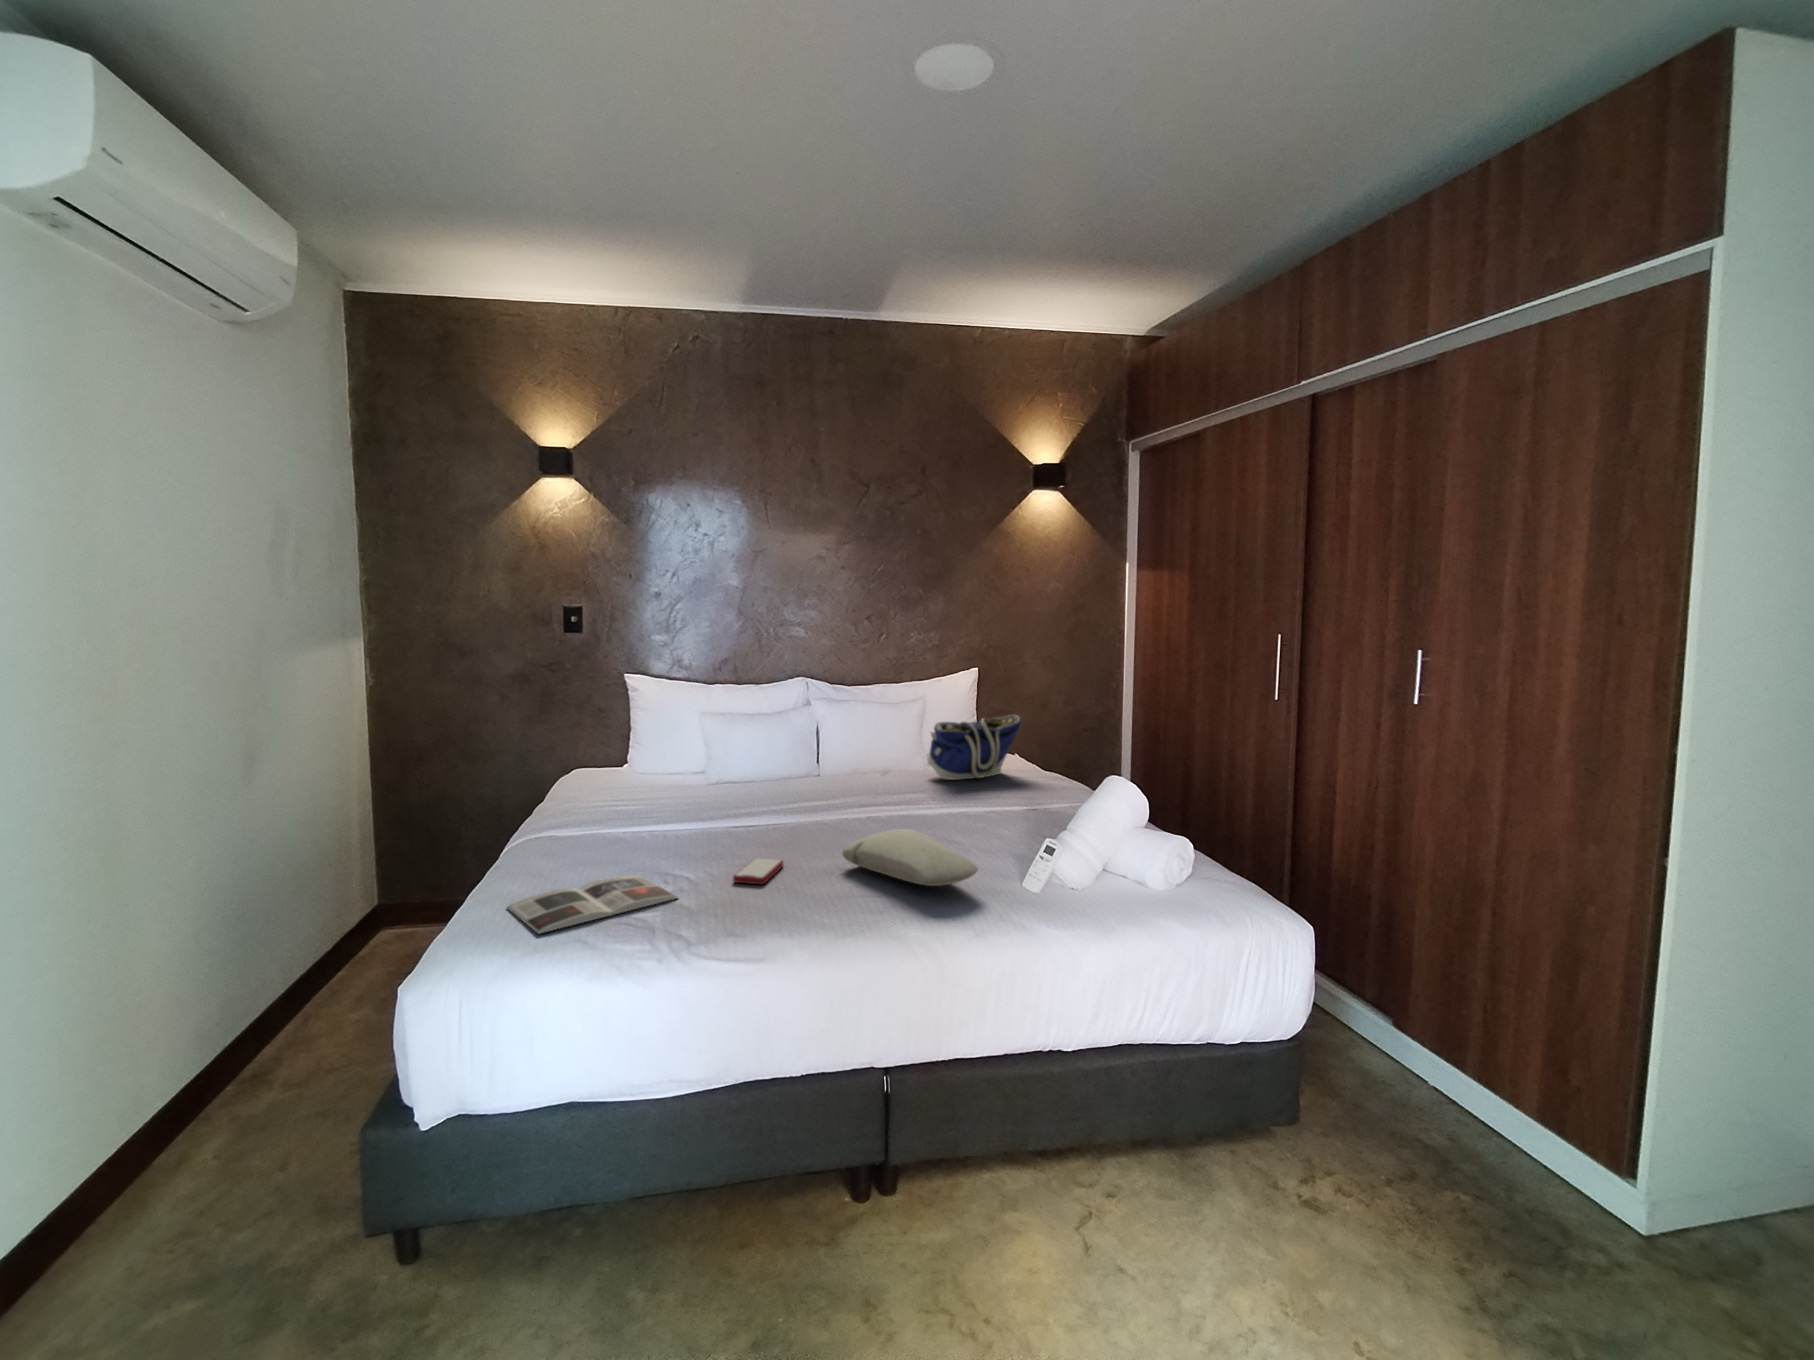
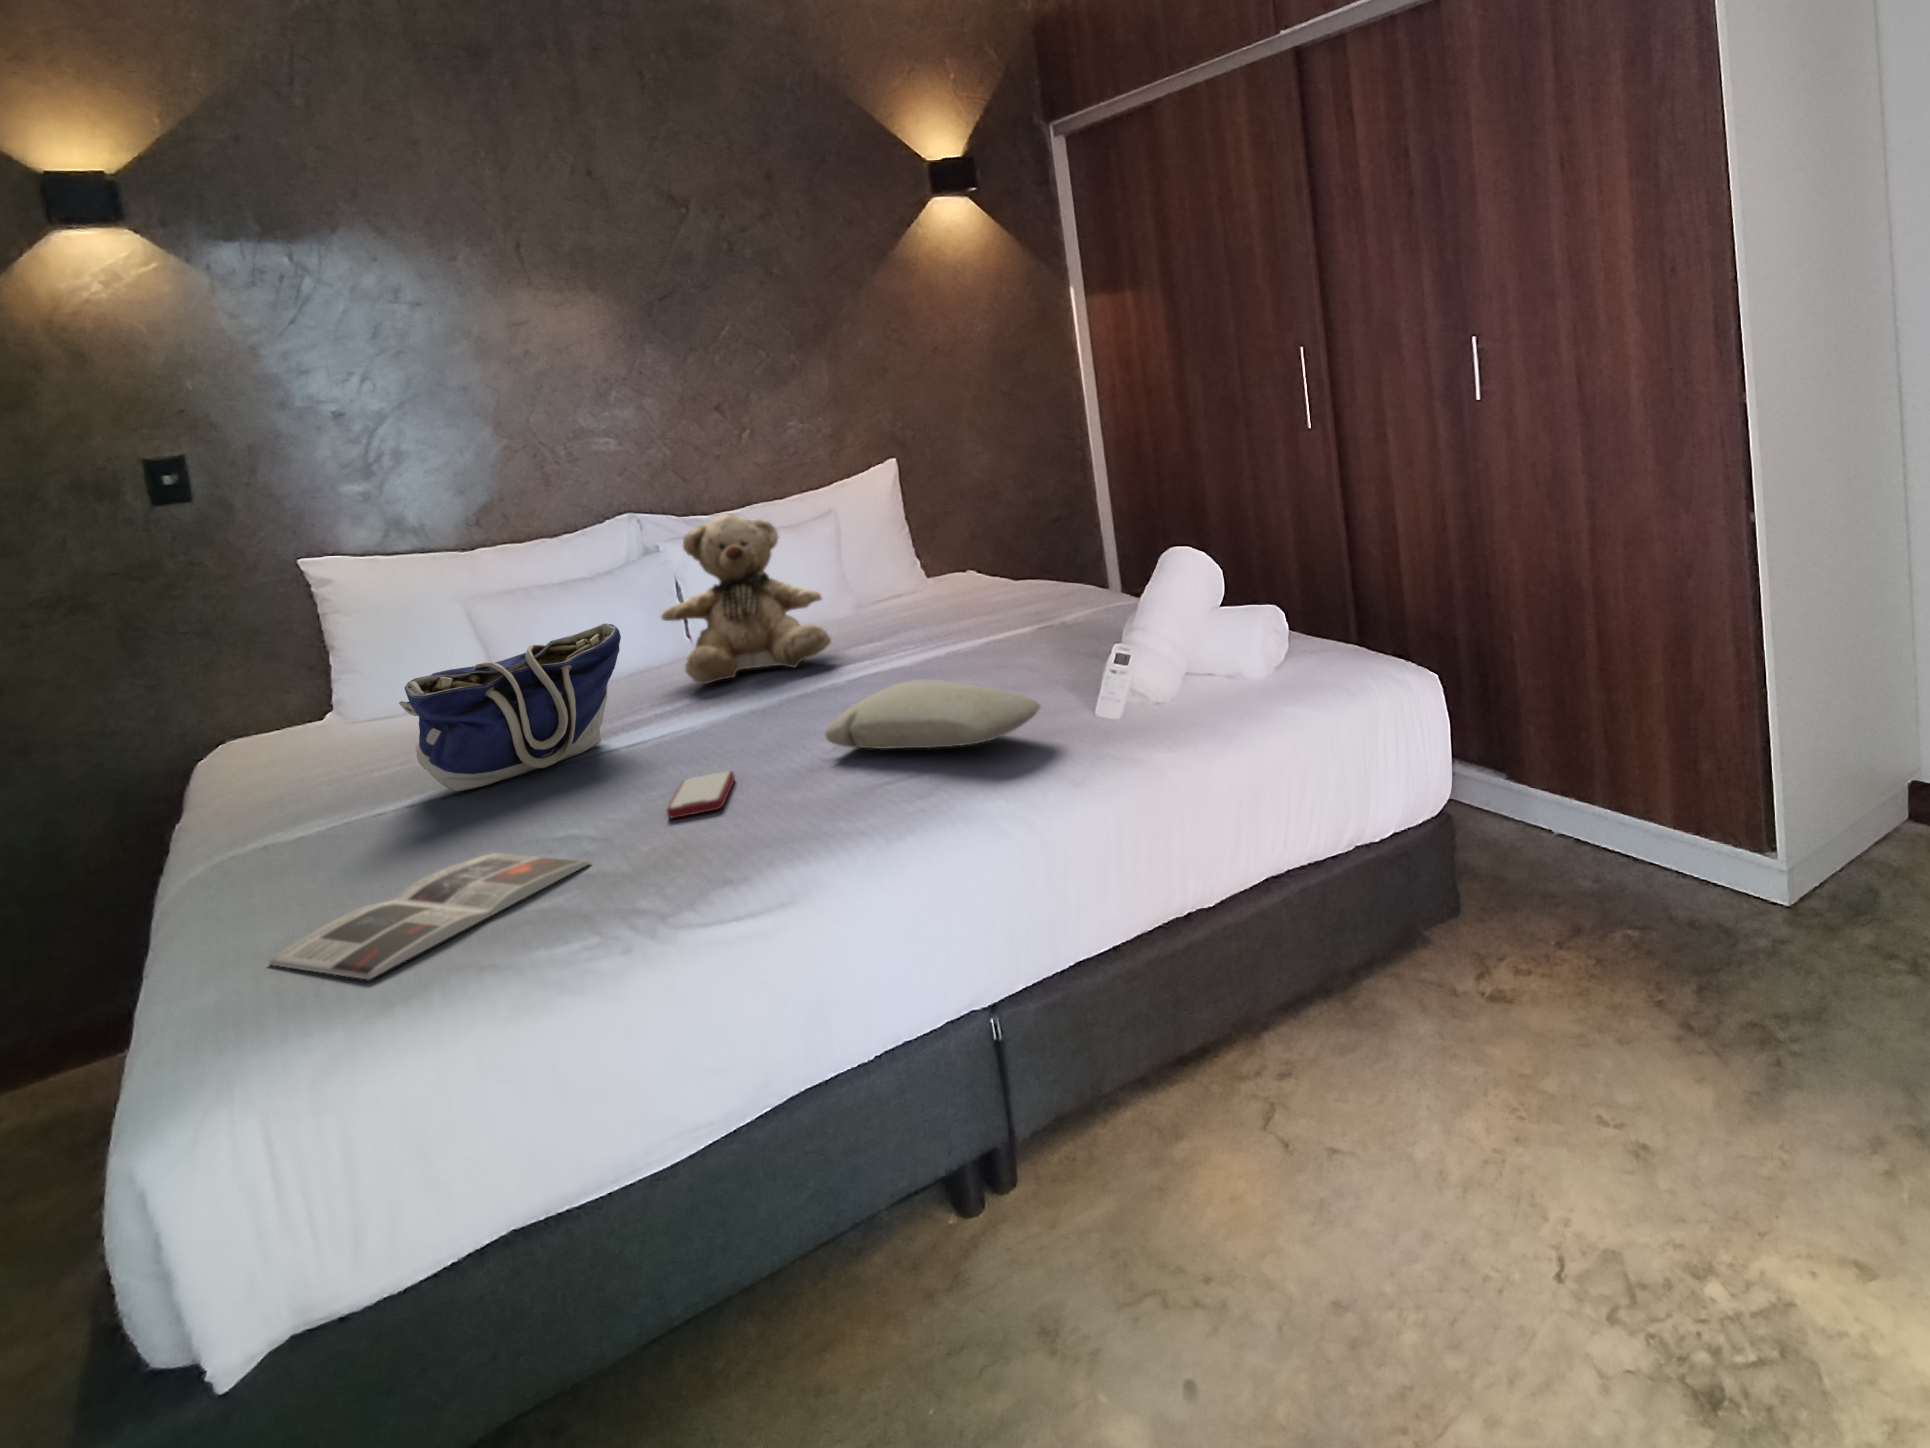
teddy bear: none [793,689,892,799] -> present [661,513,831,684]
tote bag: present [927,714,1021,780] -> present [399,624,621,791]

